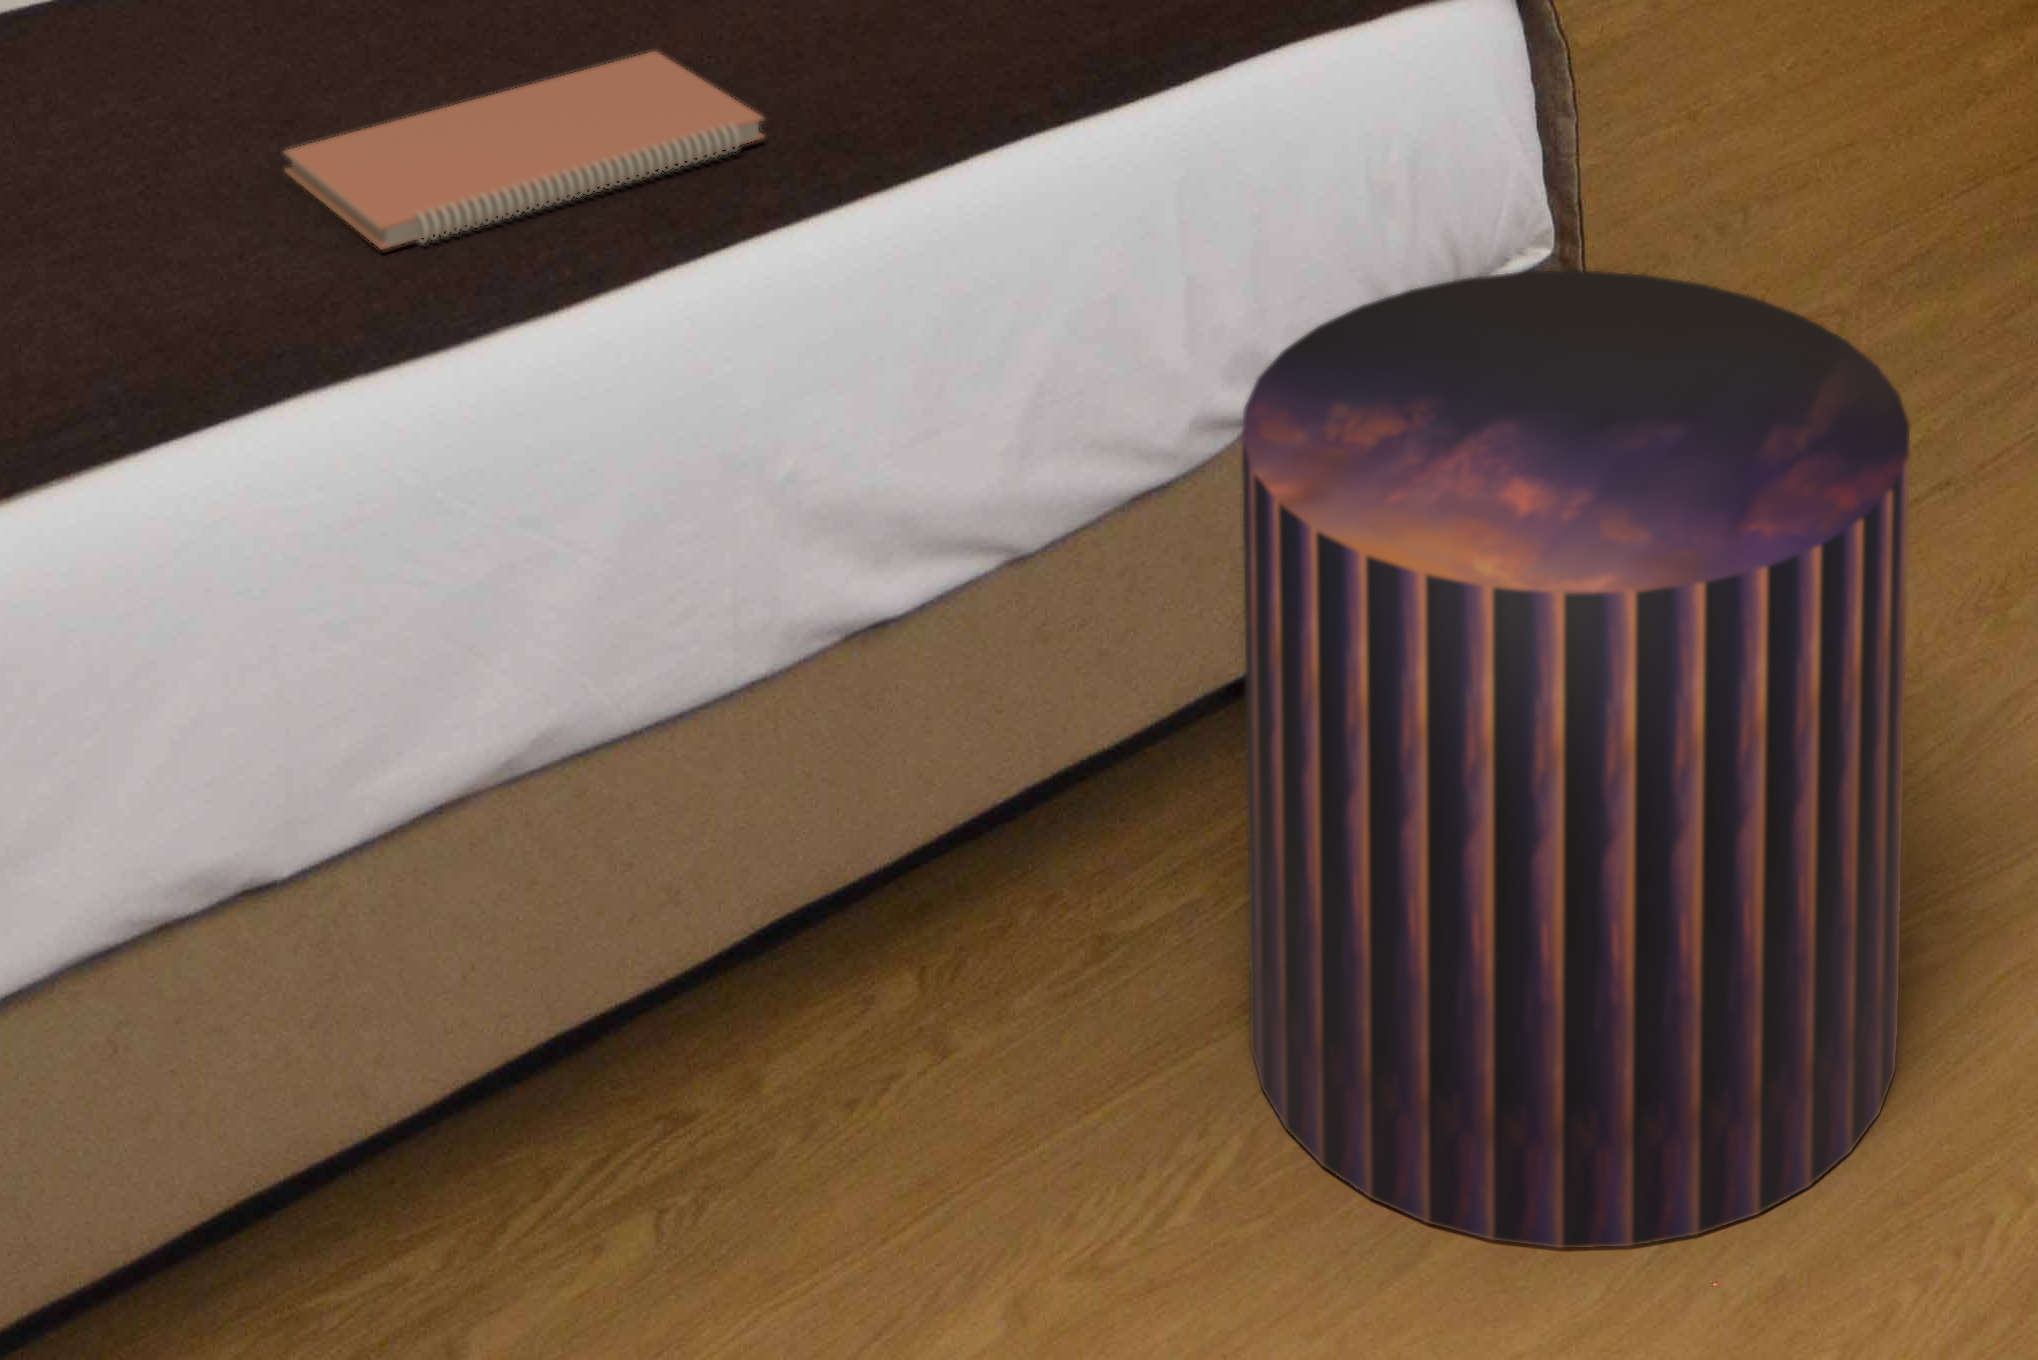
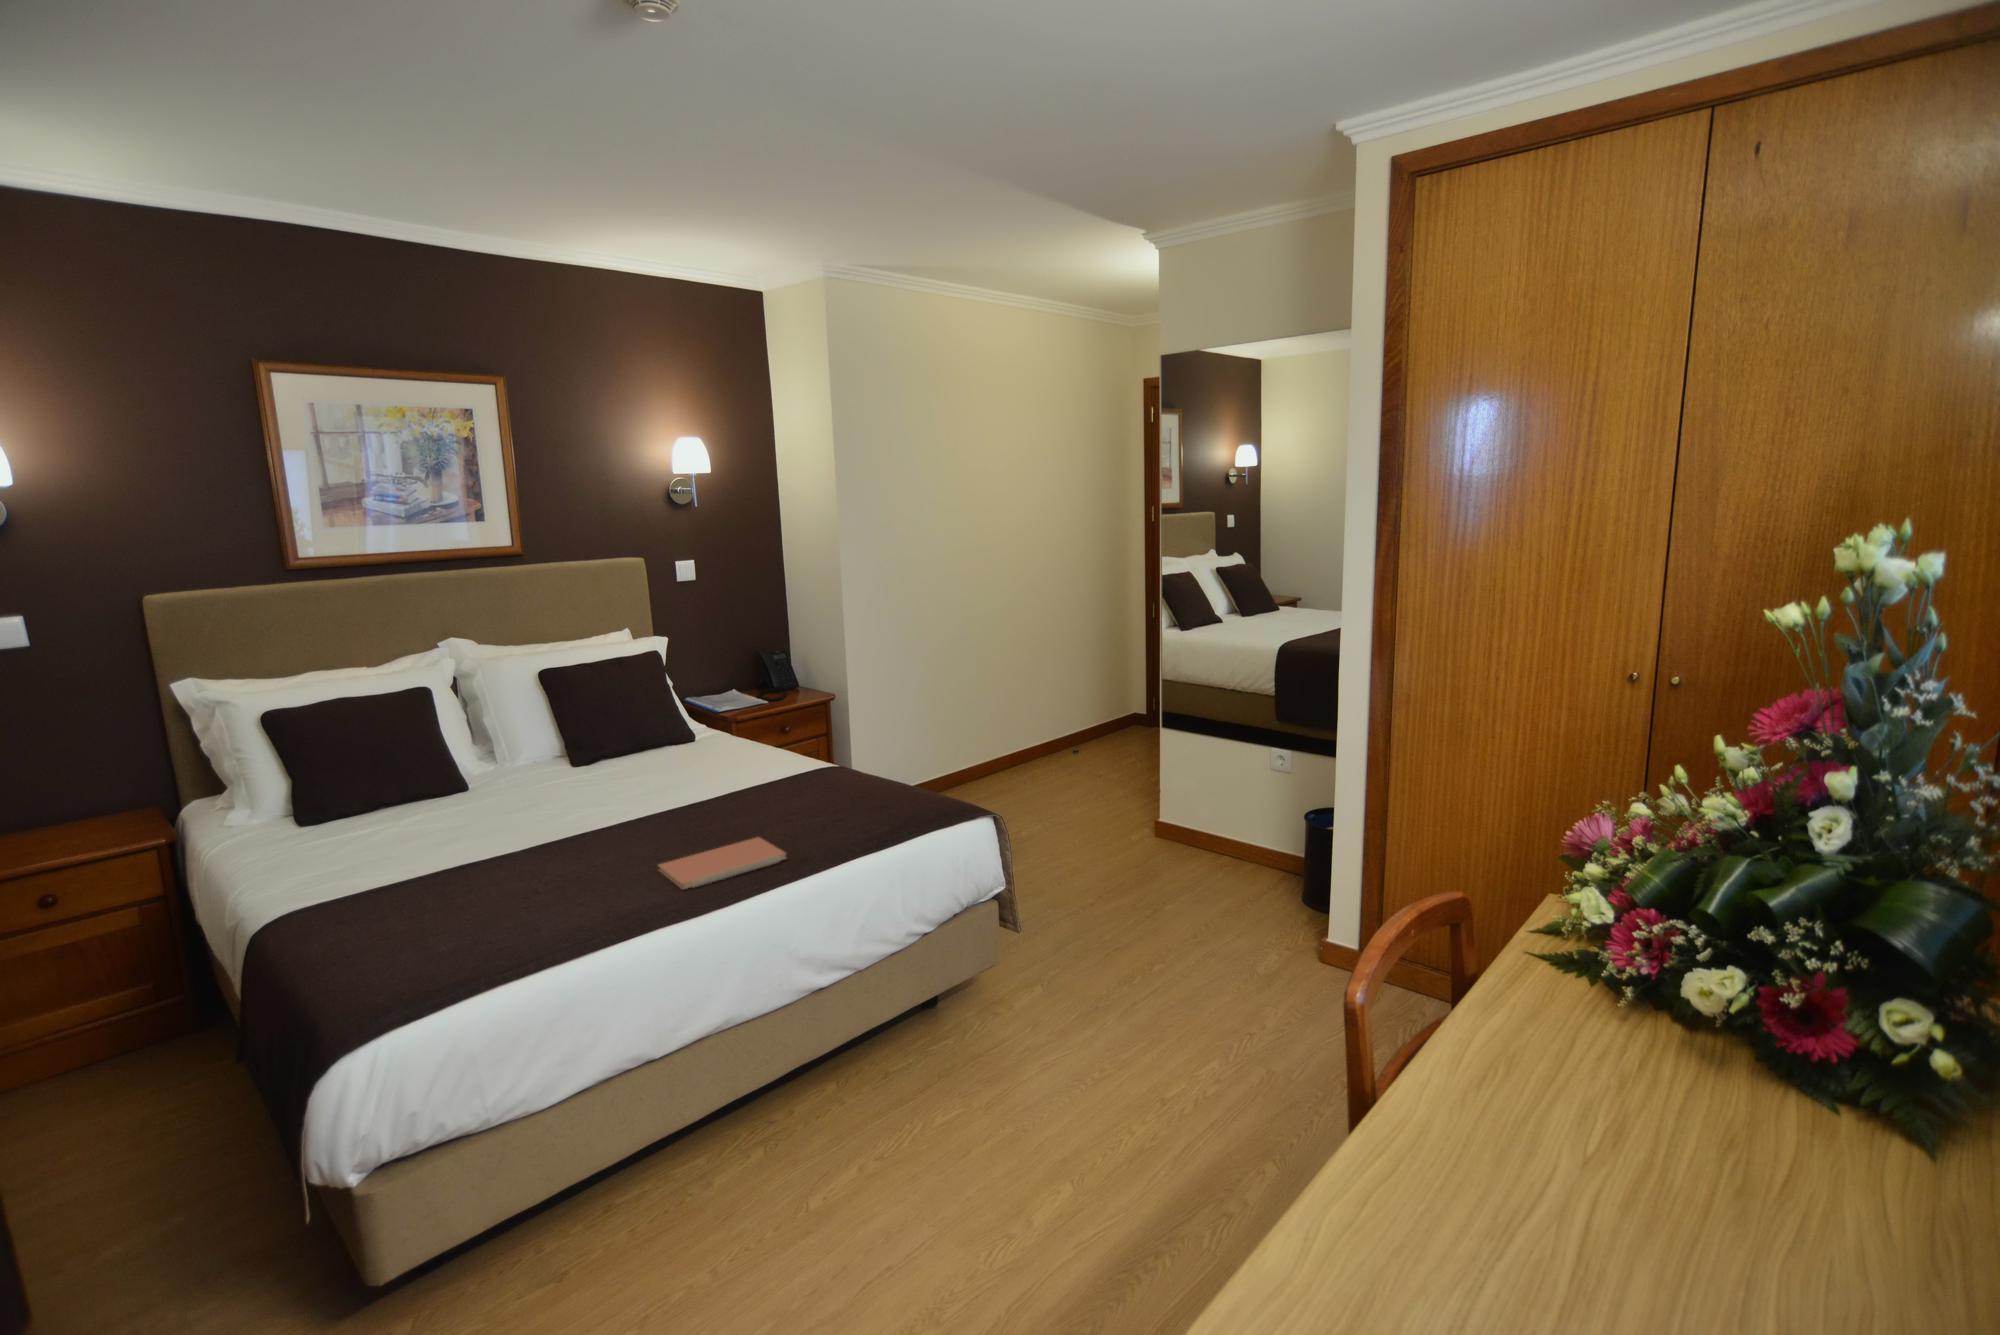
pouf: present [1242,270,1910,1248] -> none [917,890,1099,1149]

